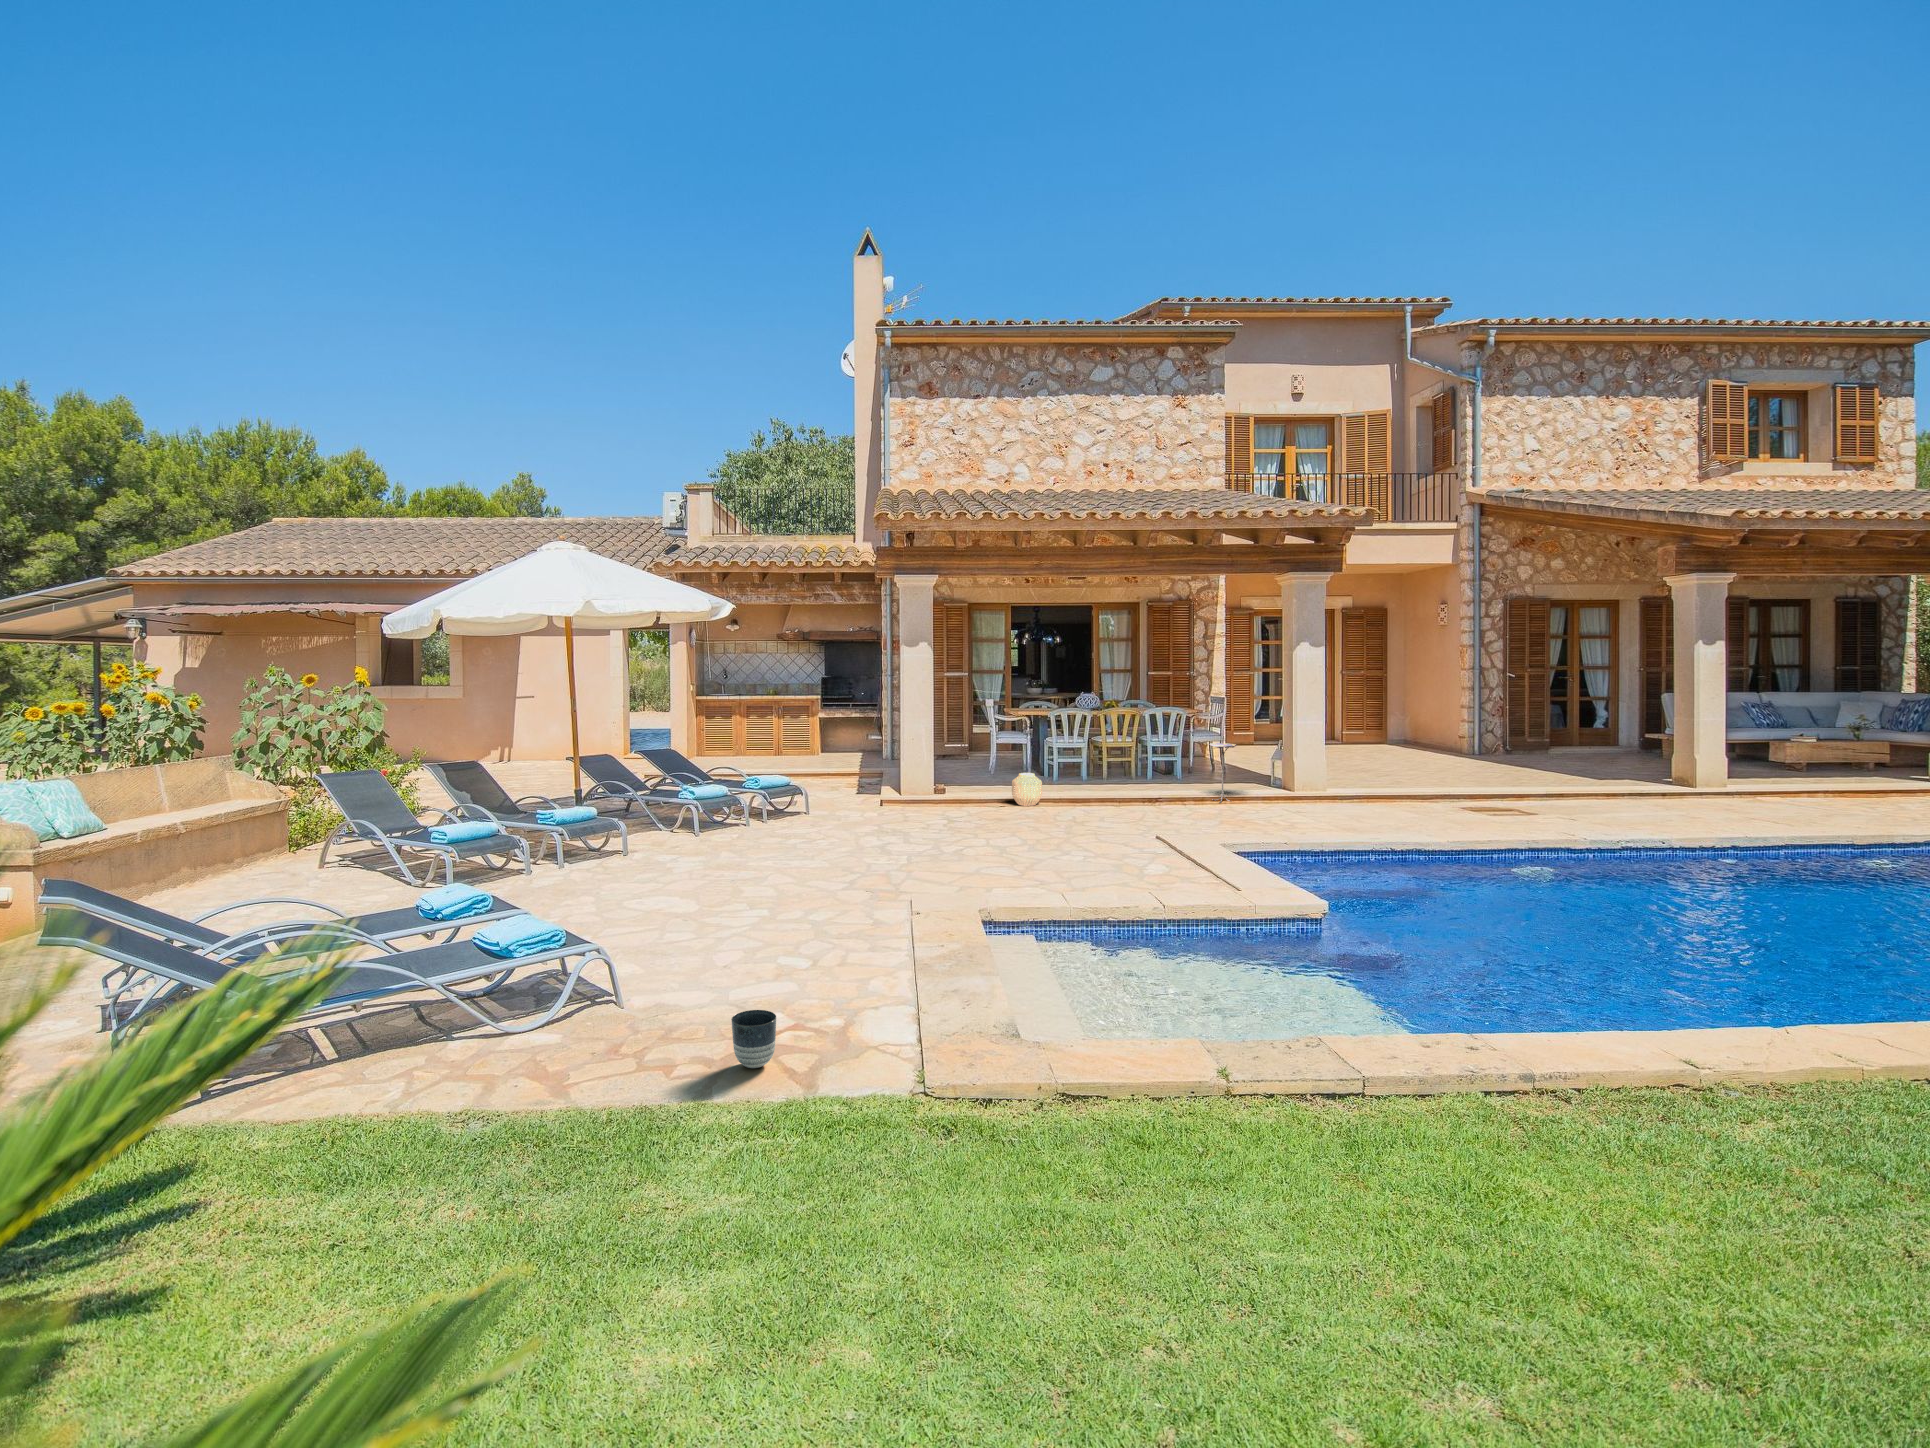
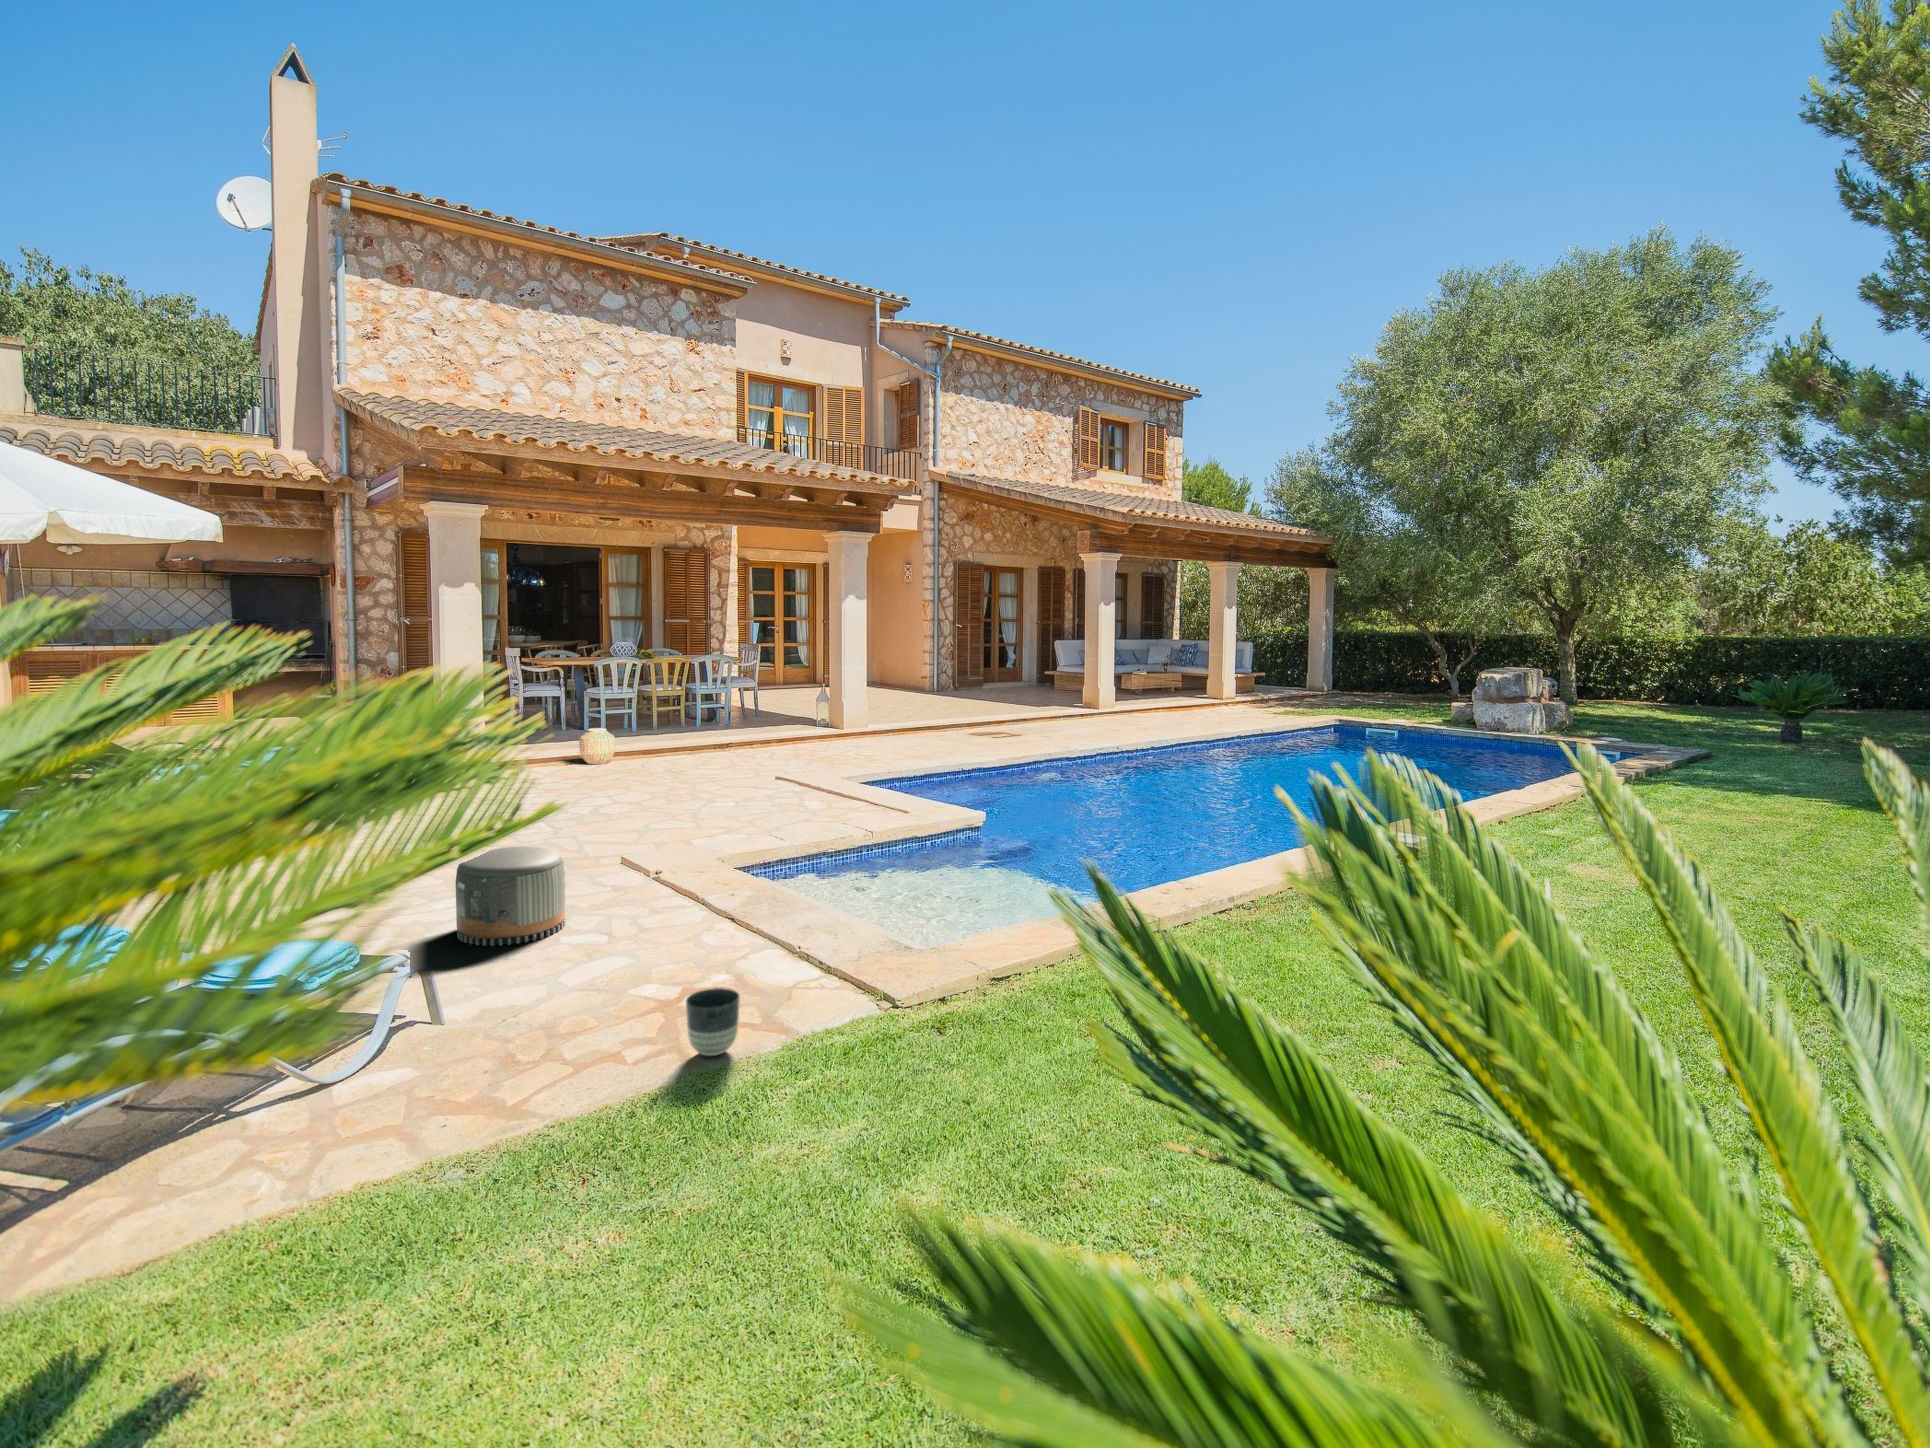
side table: present [1210,743,1236,801] -> none [777,689,803,746]
pouf: none [734,869,815,949] -> present [455,846,566,946]

